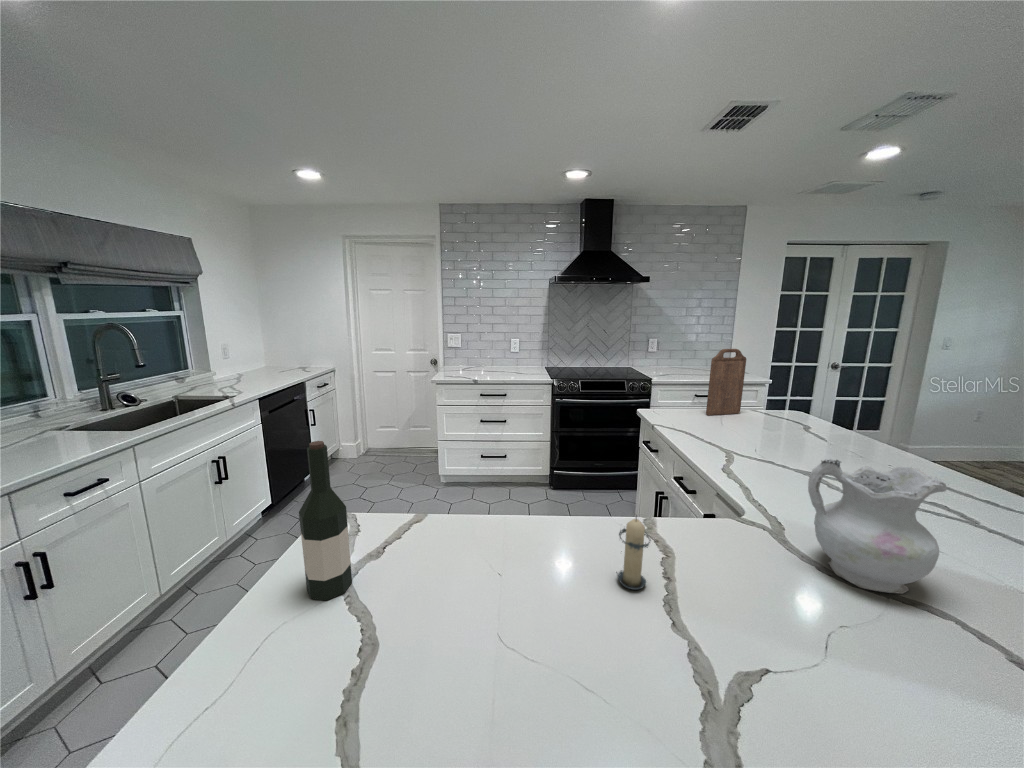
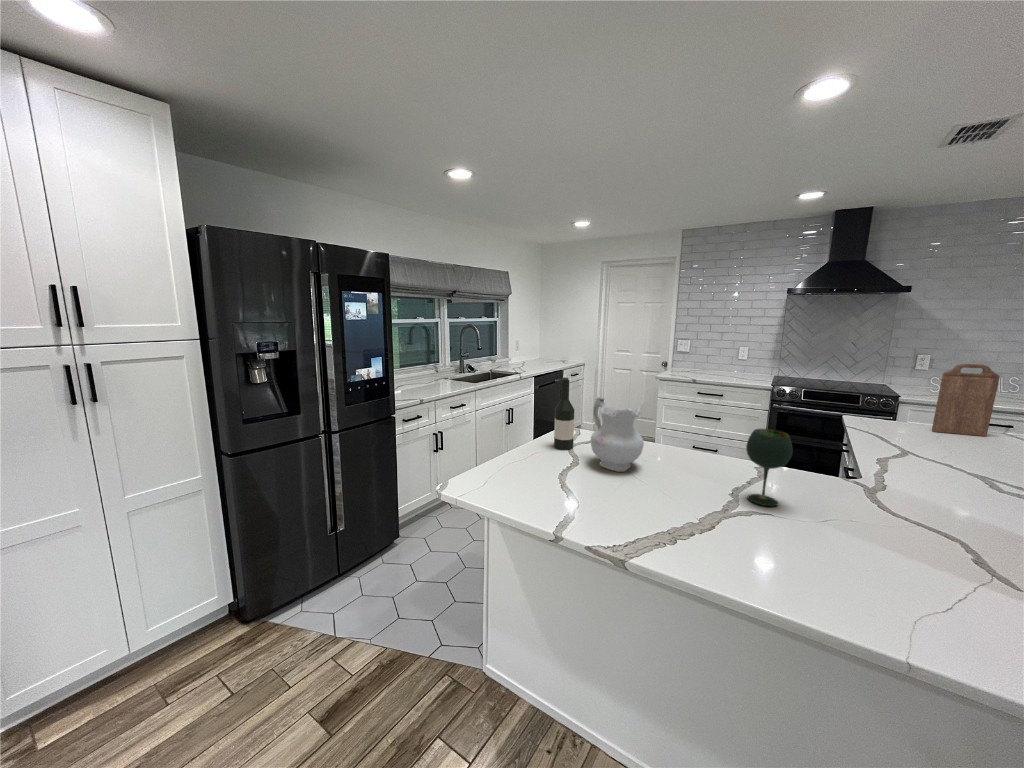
ceramic pitcher: present [808,459,946,594] -> present [591,398,644,472]
wine glass: none [698,499,777,643] -> present [746,429,792,506]
candle: present [616,515,651,590] -> none [709,438,735,482]

